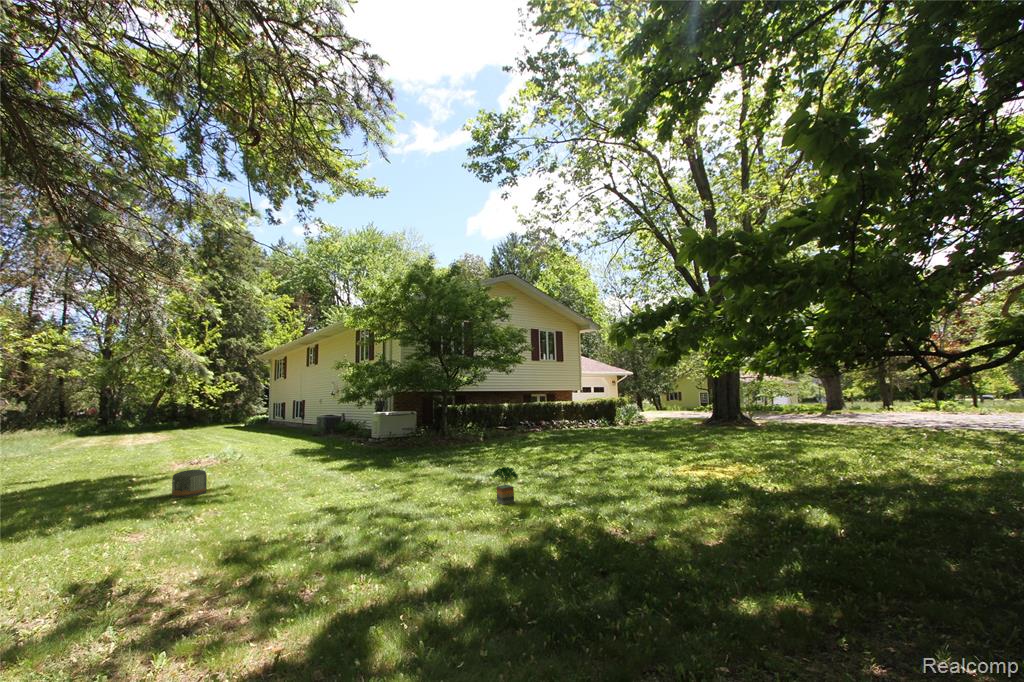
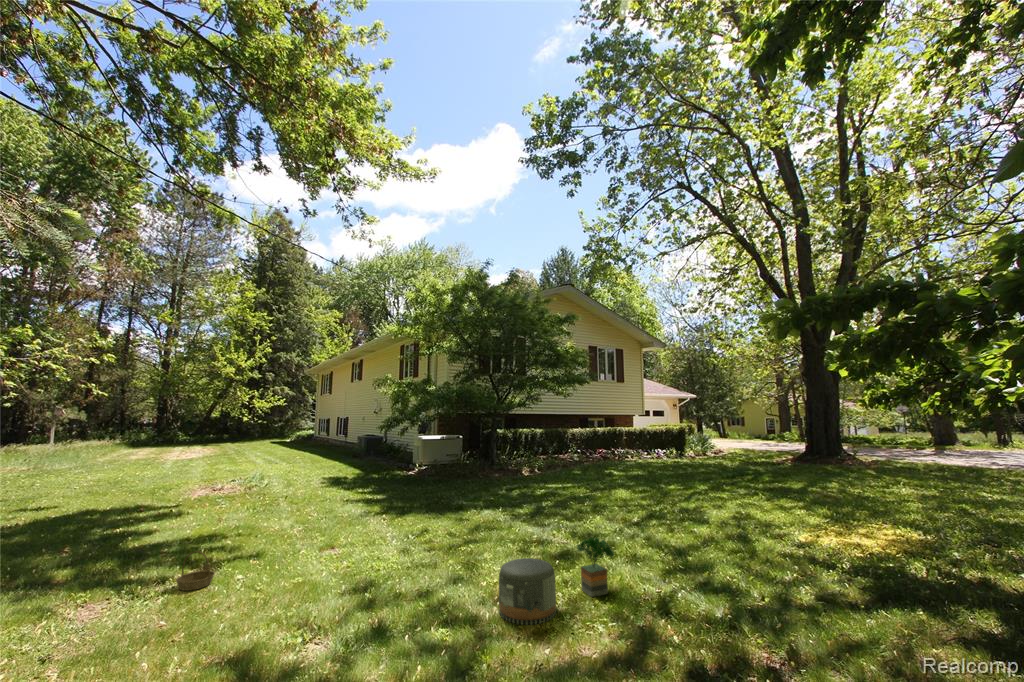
pouf: present [172,470,207,498] -> present [499,558,556,625]
basket: none [201,491,229,518] -> present [176,551,215,591]

